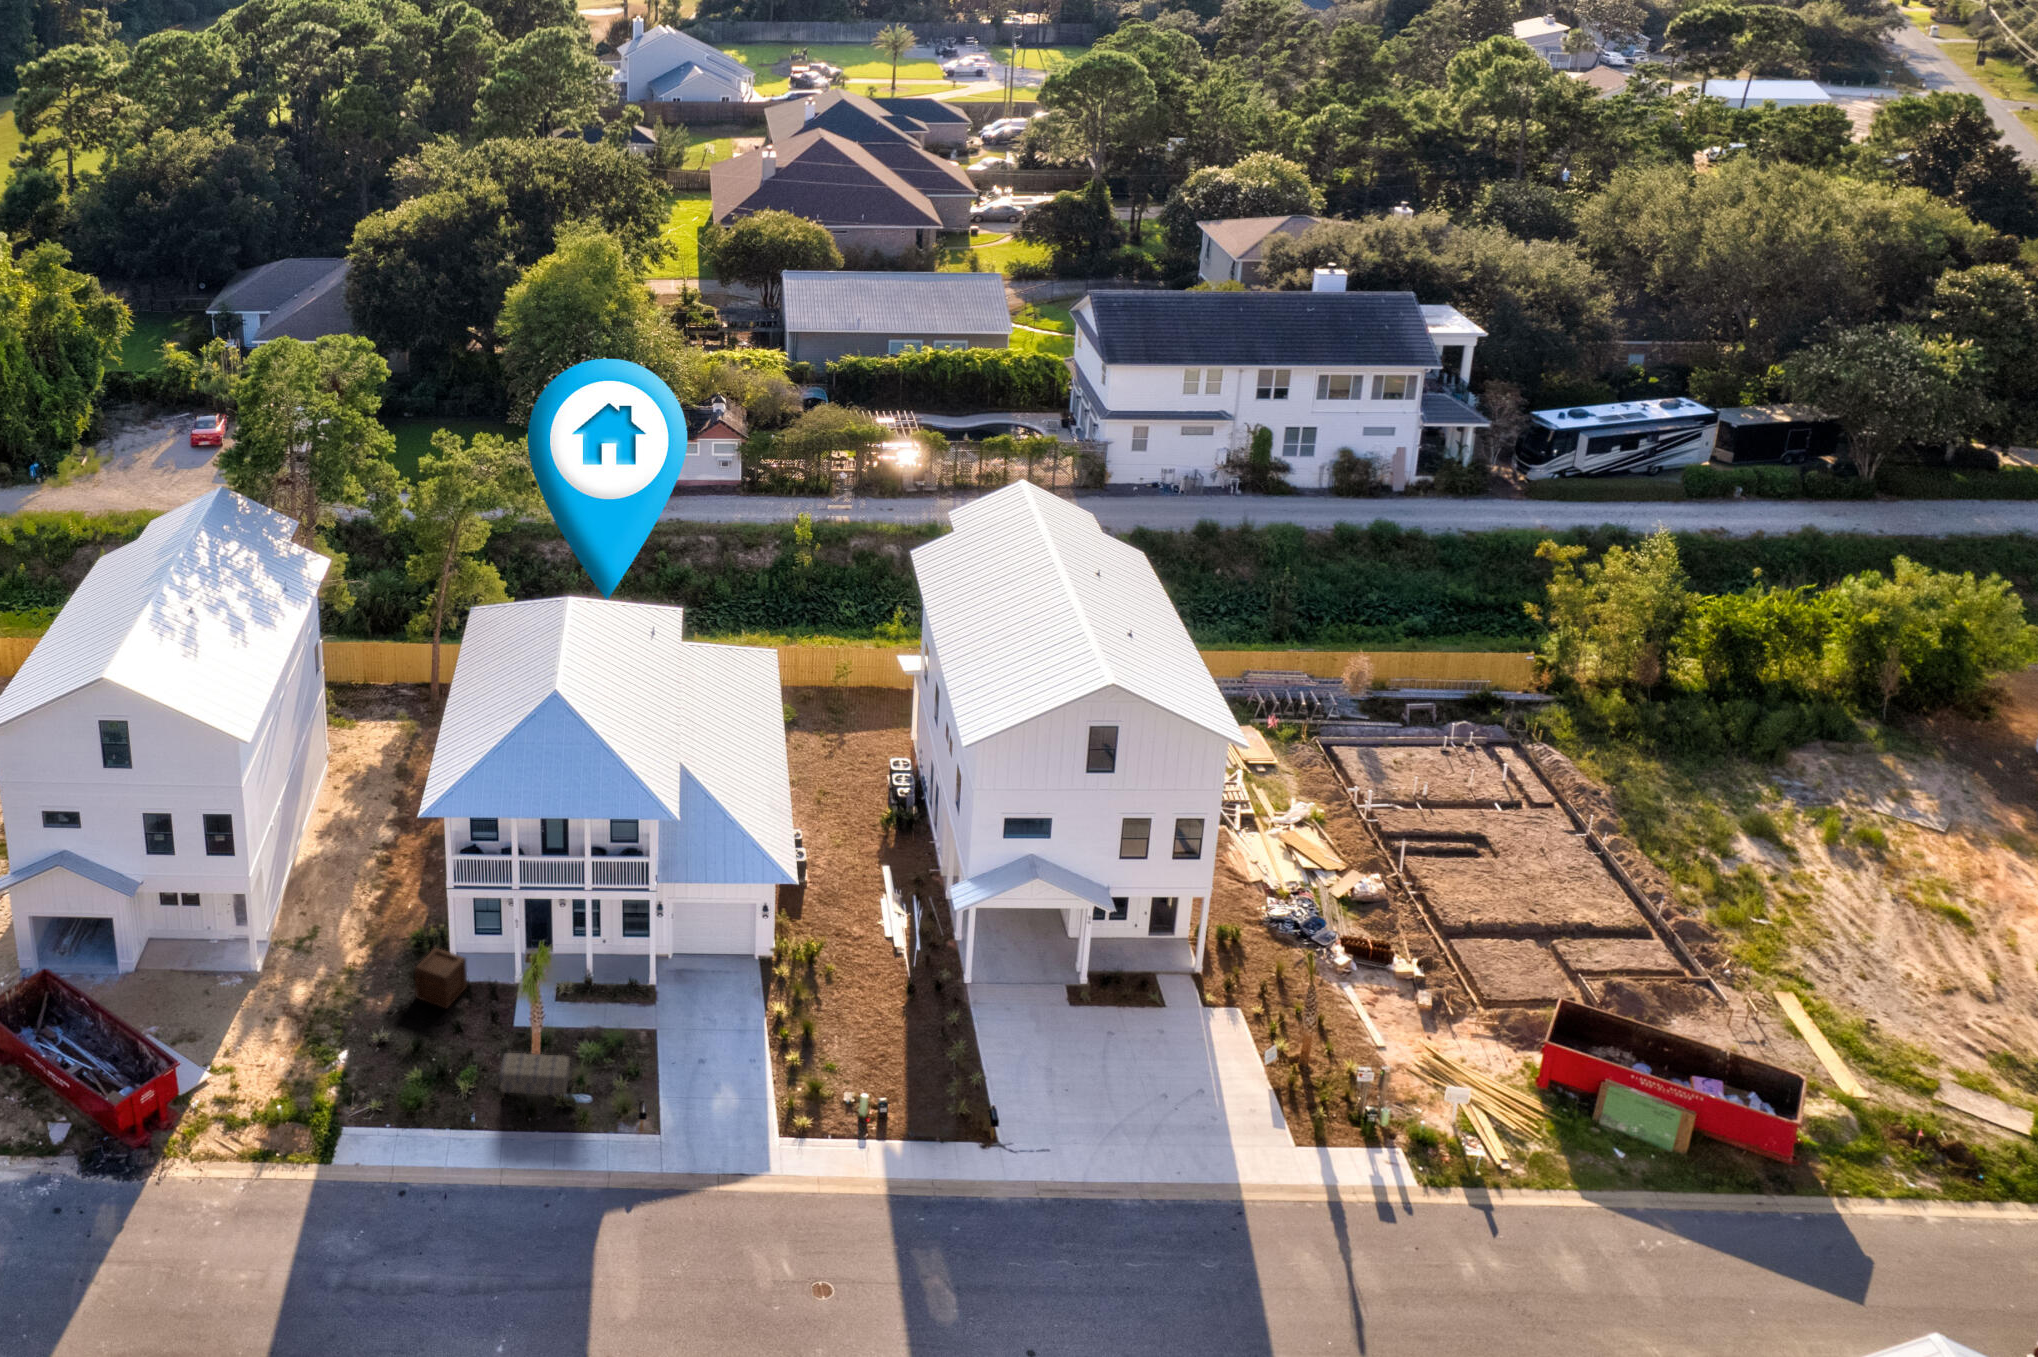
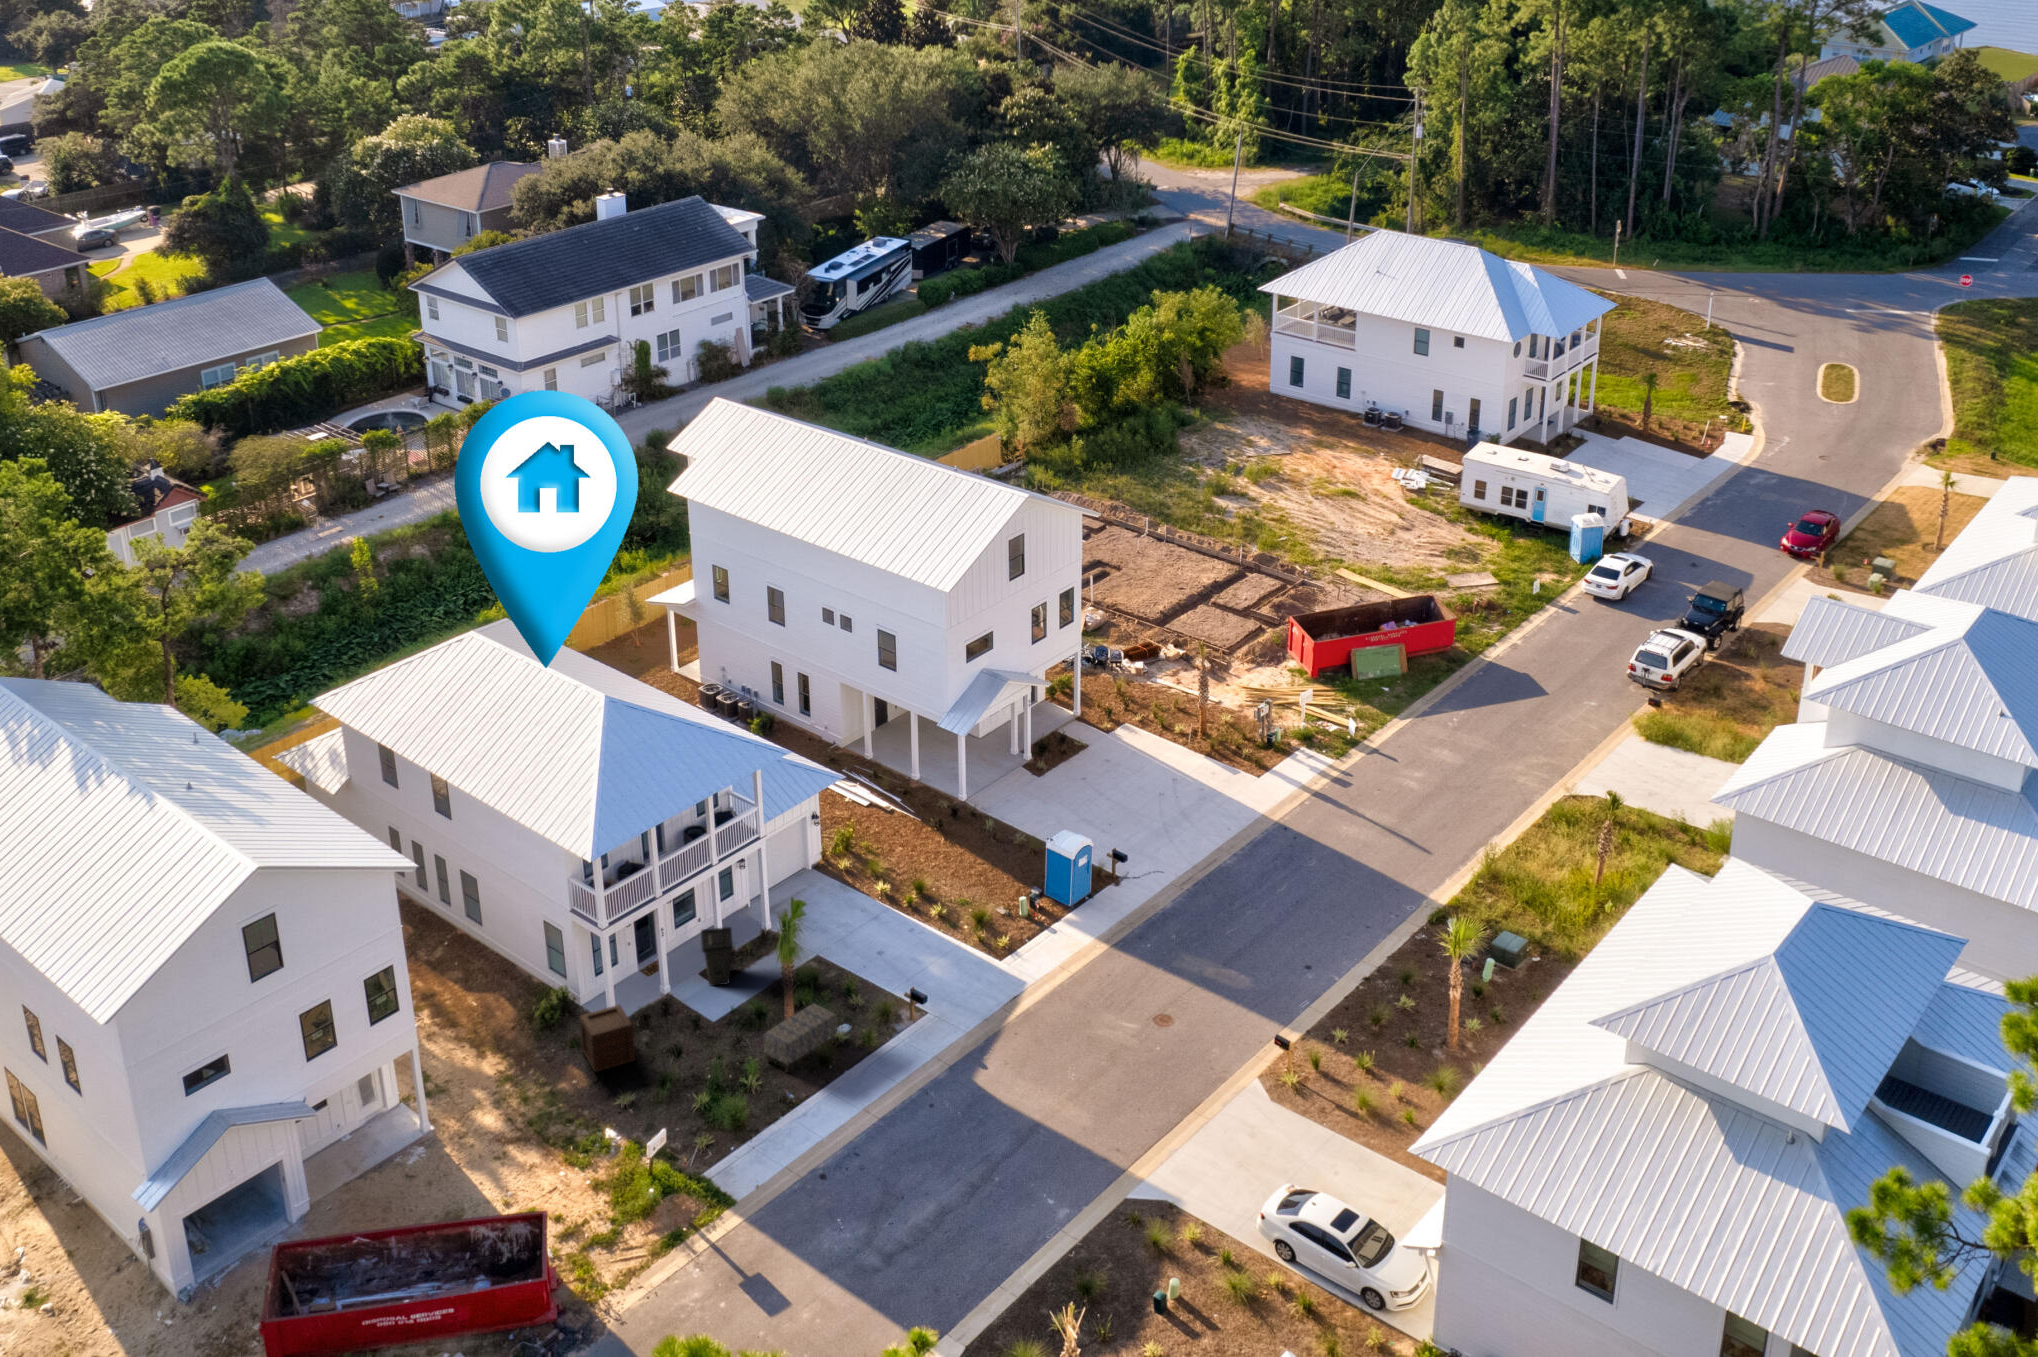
trash can: none [568,940,611,998] -> present [701,927,733,986]

